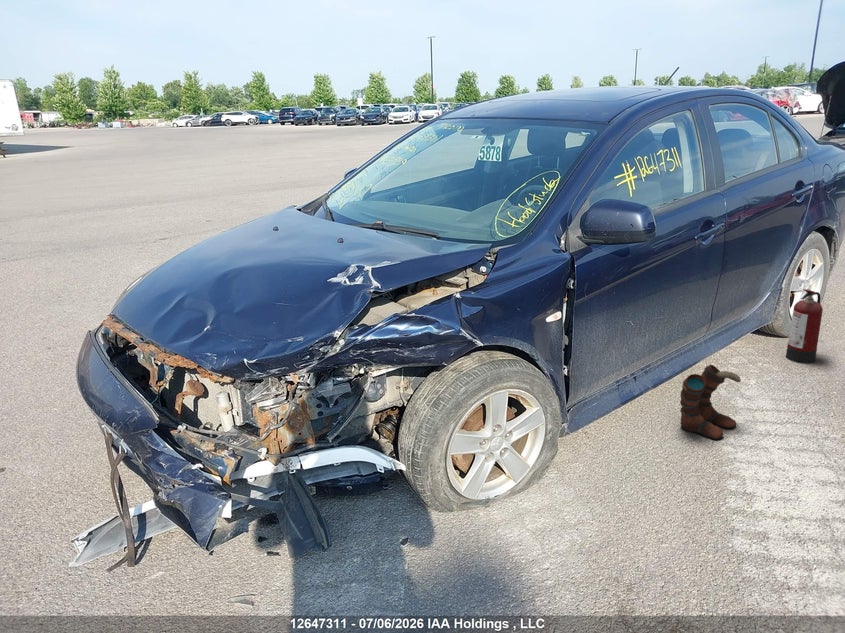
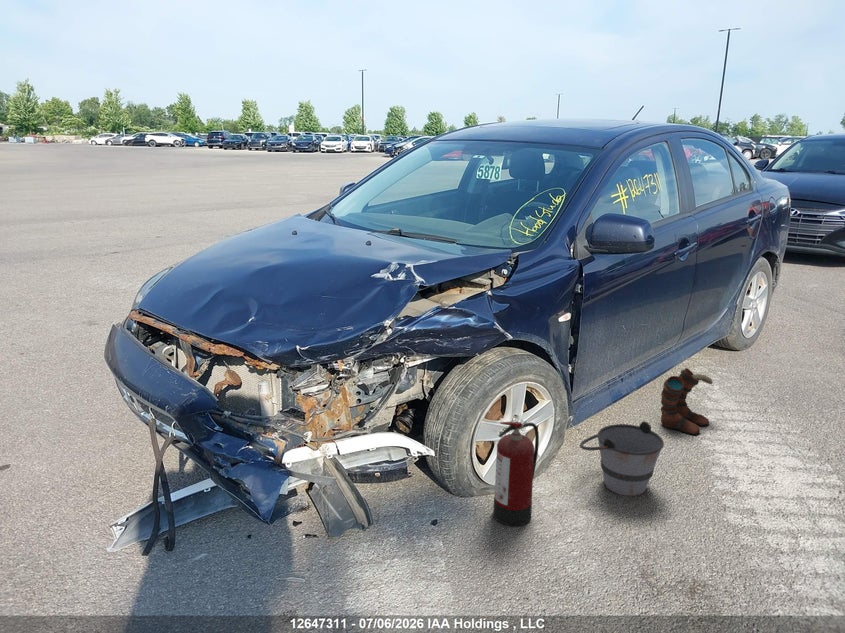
fire extinguisher: present [786,290,823,363] -> present [493,421,539,526]
bucket: none [575,430,666,513] -> present [580,421,664,496]

